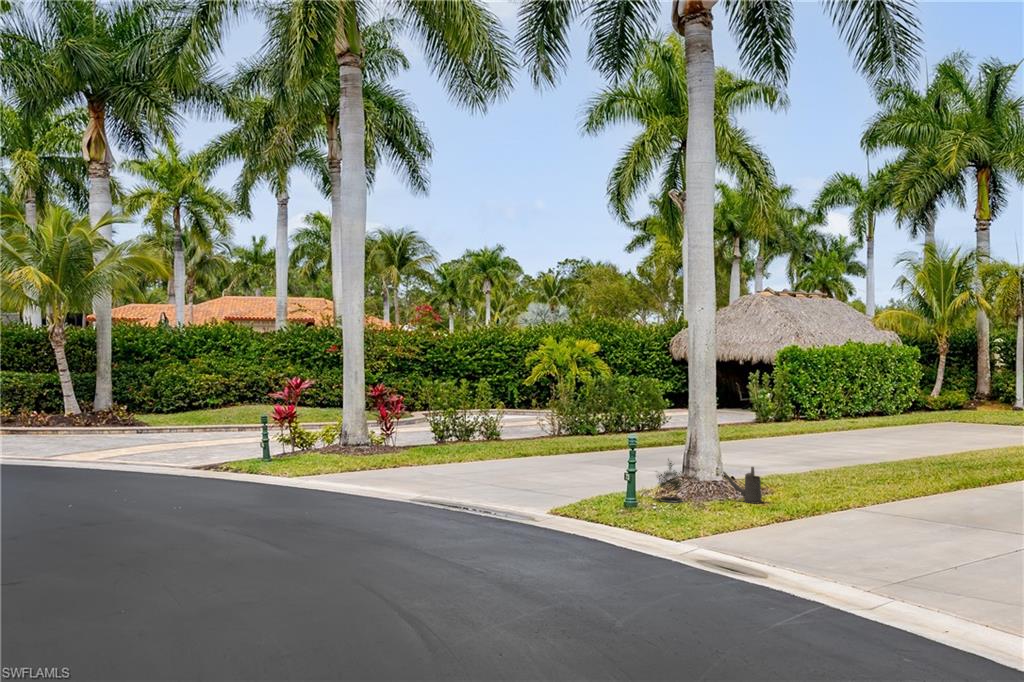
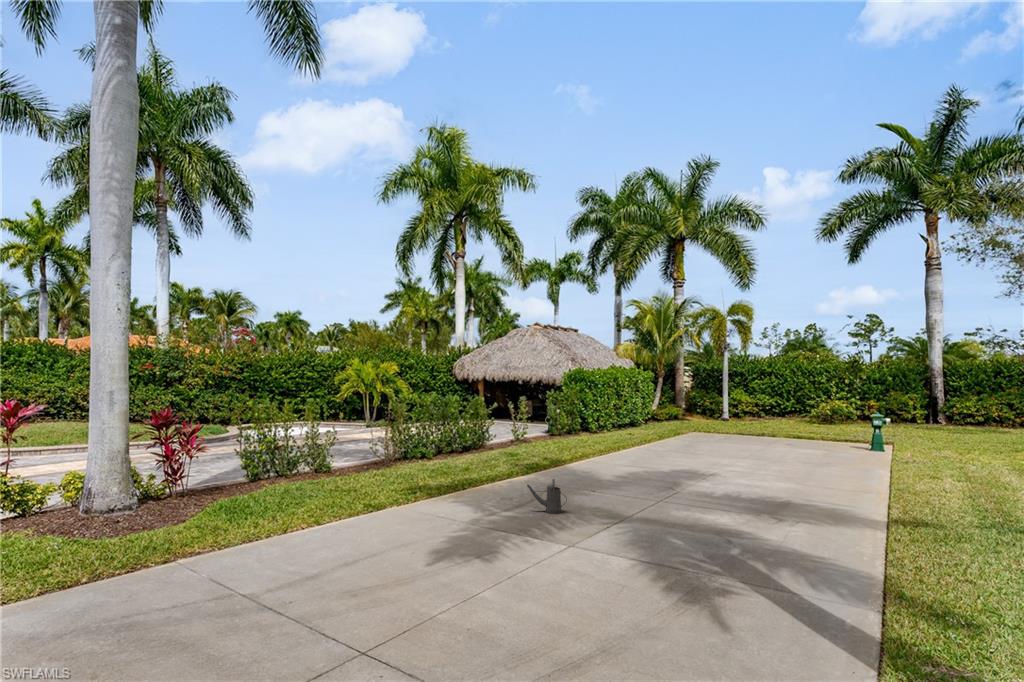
potted tree: present [657,459,683,502] -> none [464,473,492,517]

